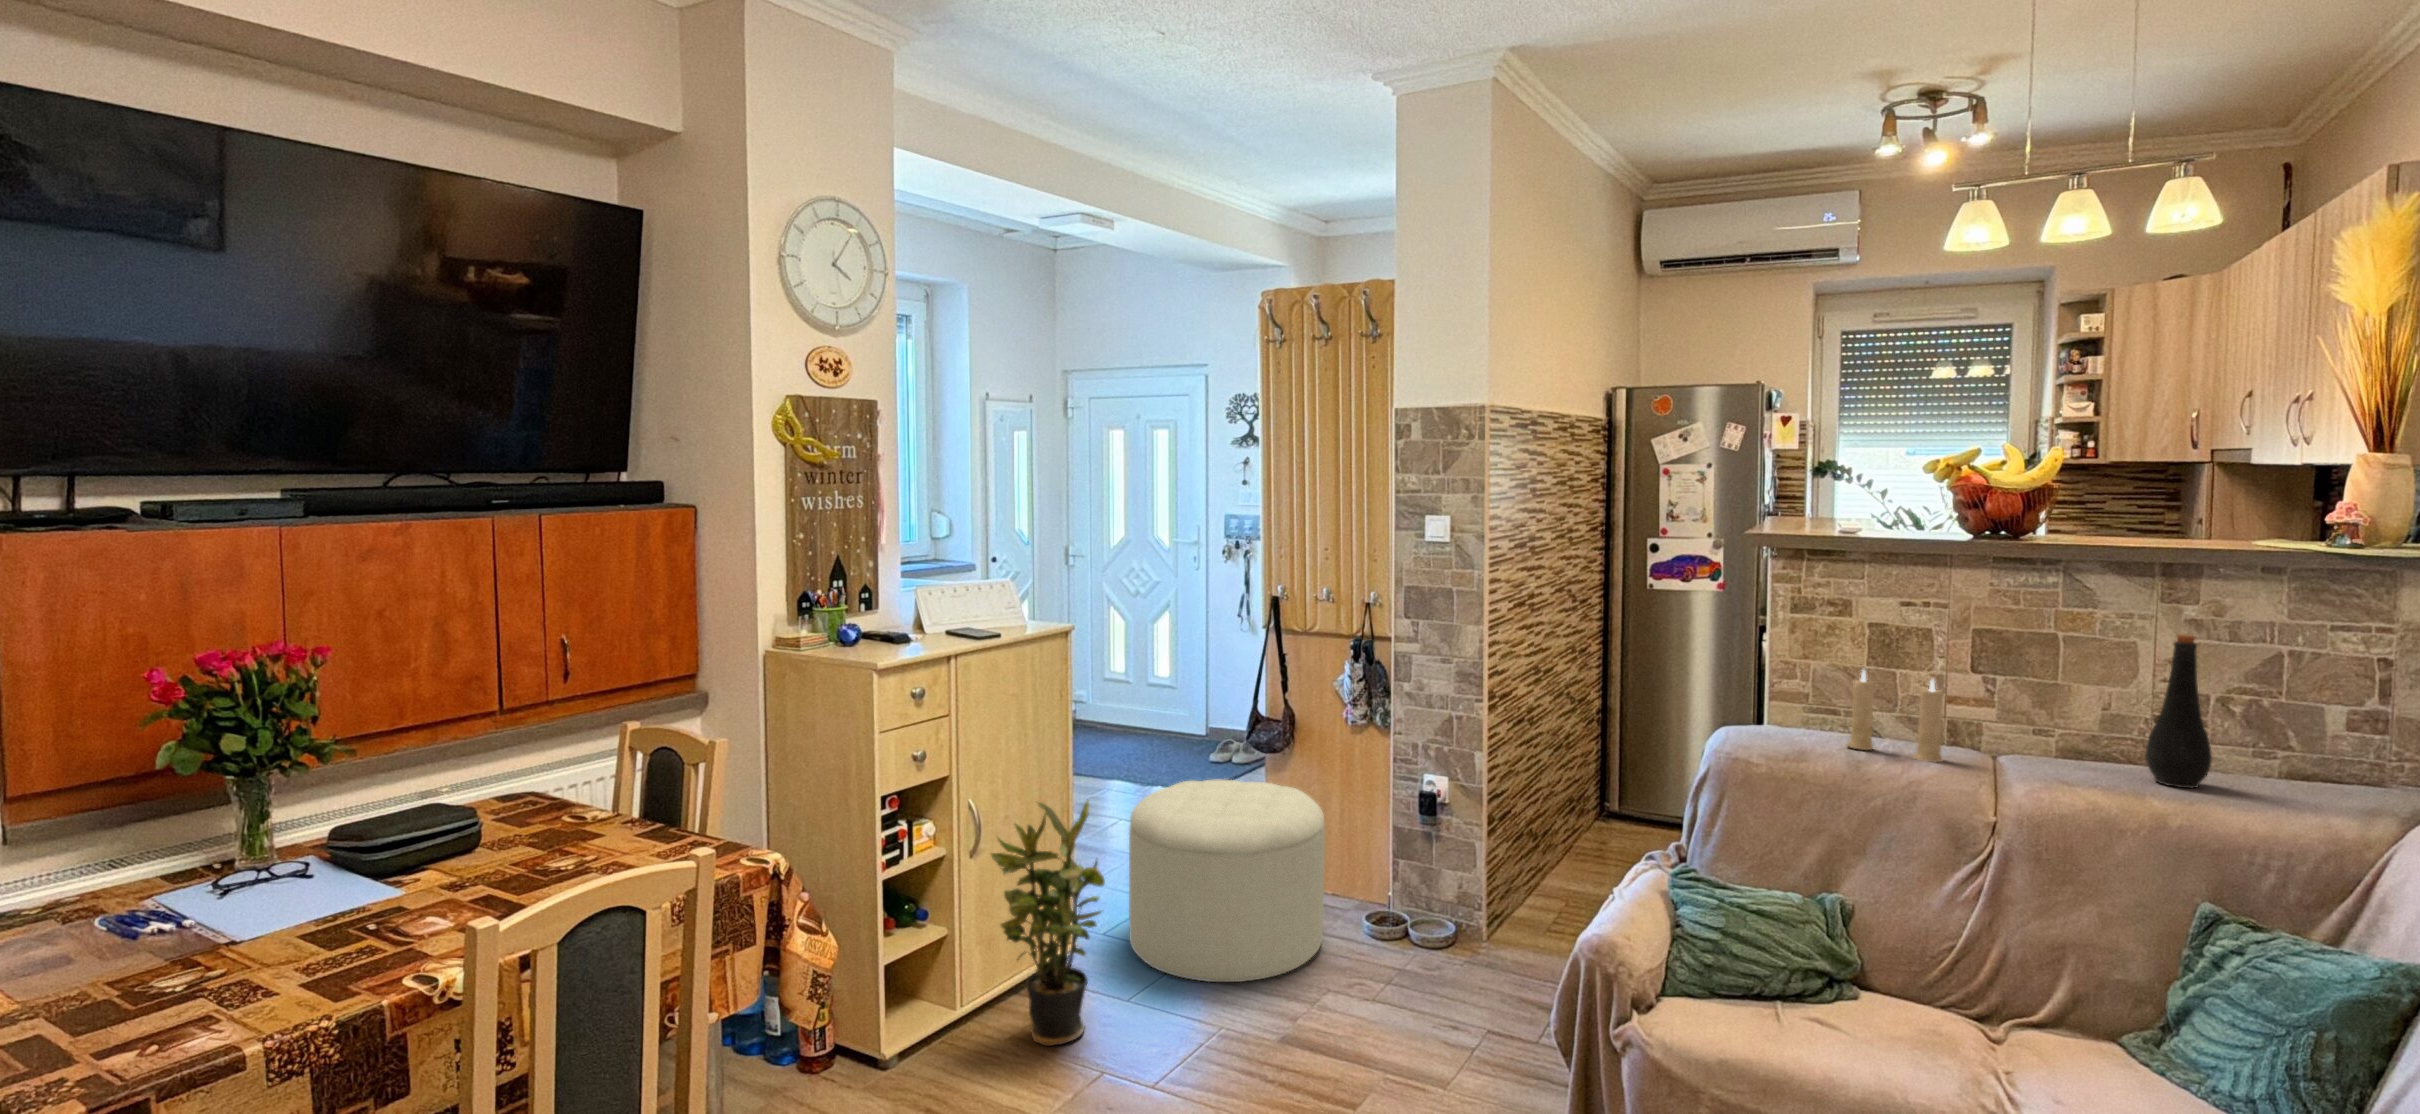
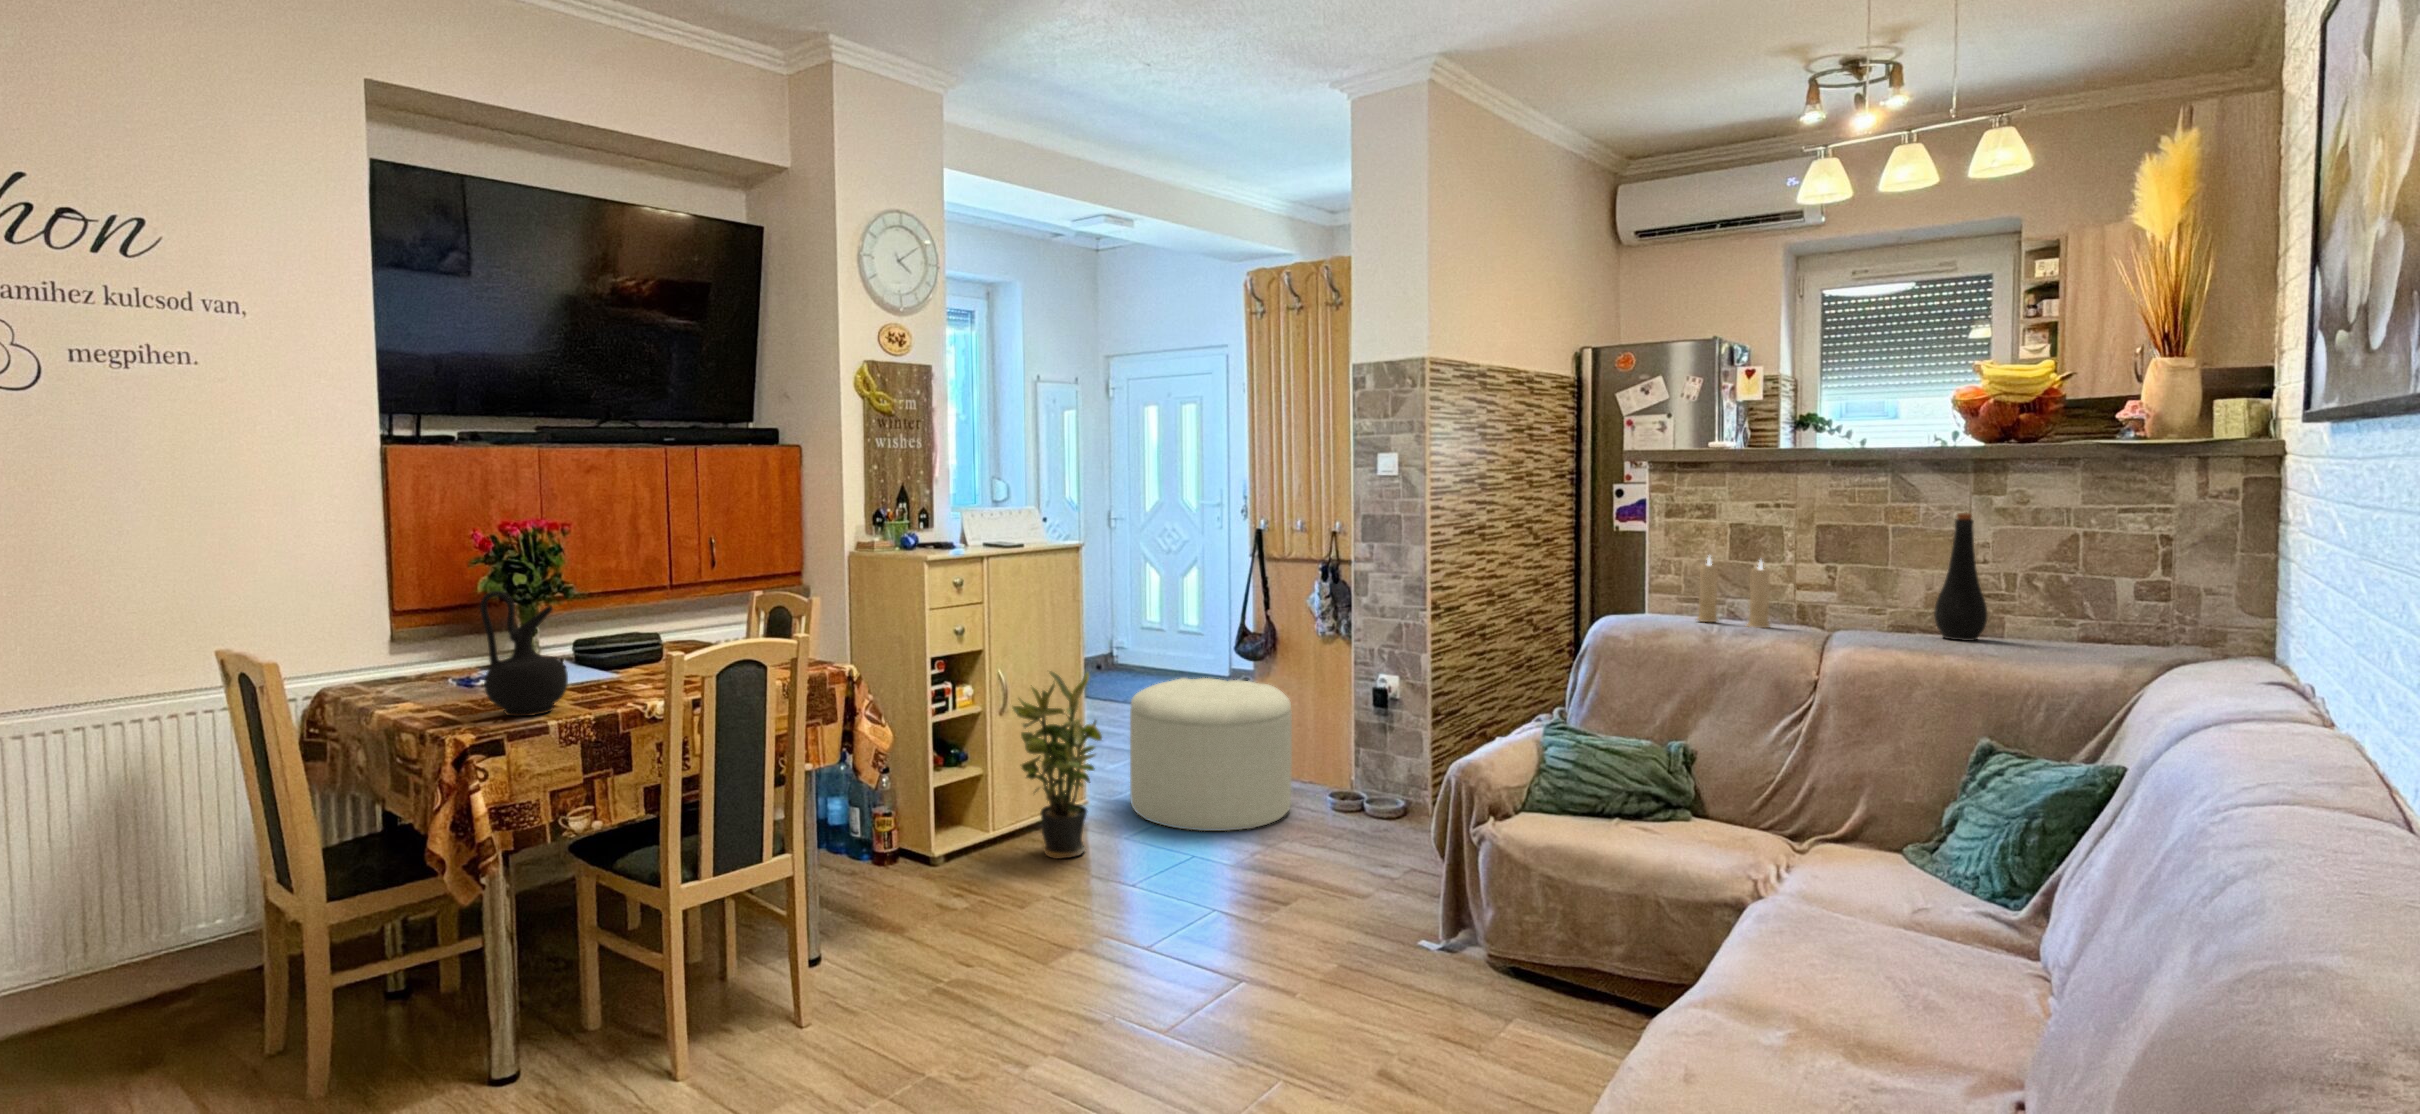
ceramic jug: none [116,817,292,1027] -> present [480,591,568,716]

